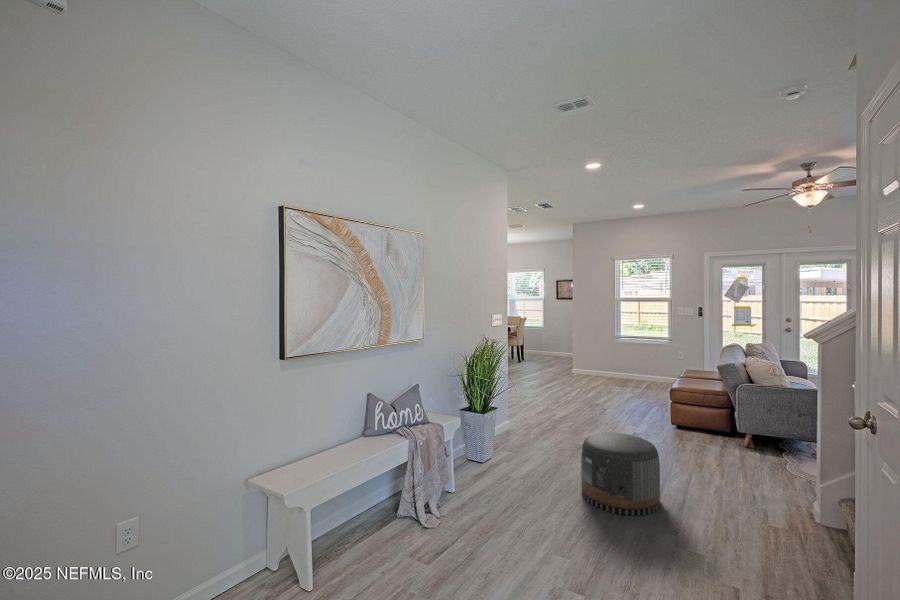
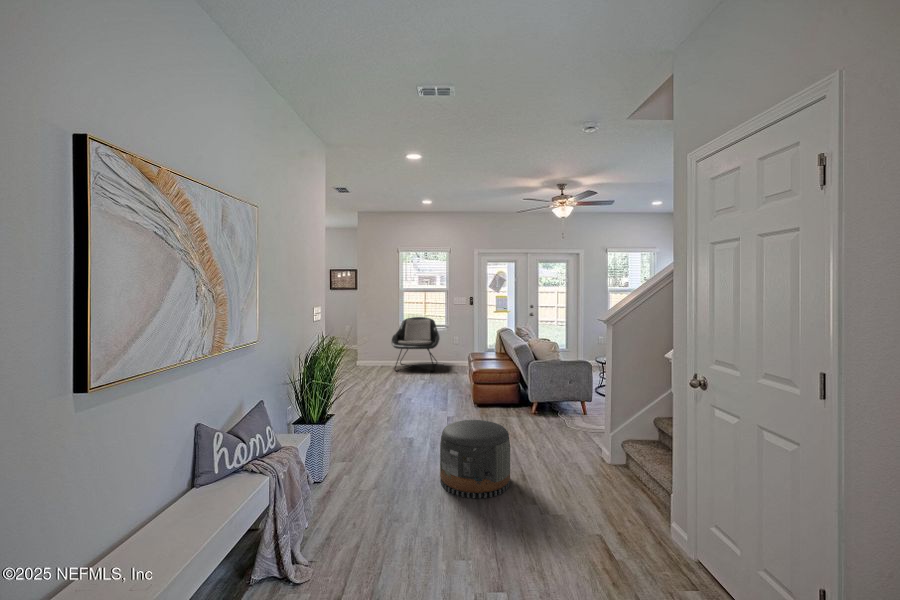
lounge chair: none [600,328,657,389] -> present [392,317,440,372]

